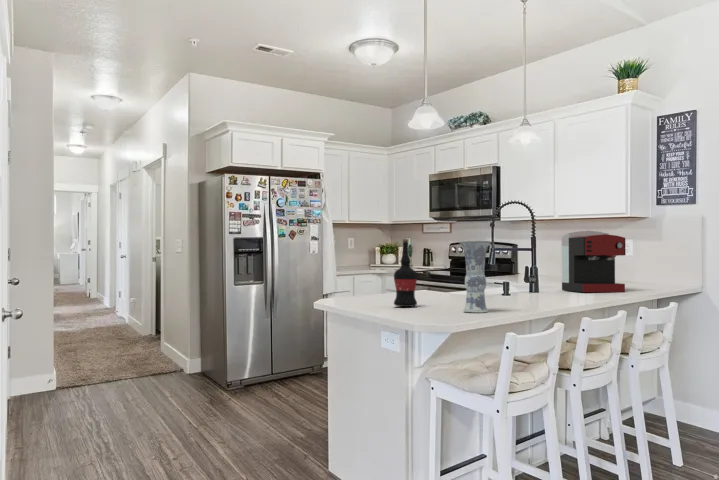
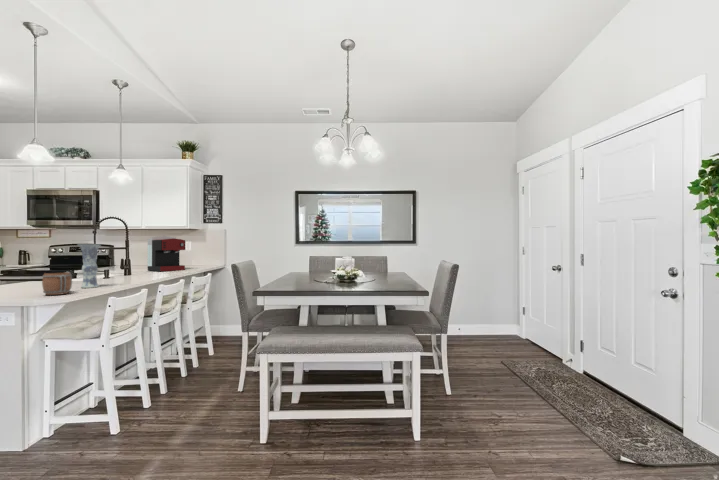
wine bottle: present [394,239,417,307] -> none [22,242,43,288]
mug: none [413,285,451,320] -> present [42,272,72,295]

